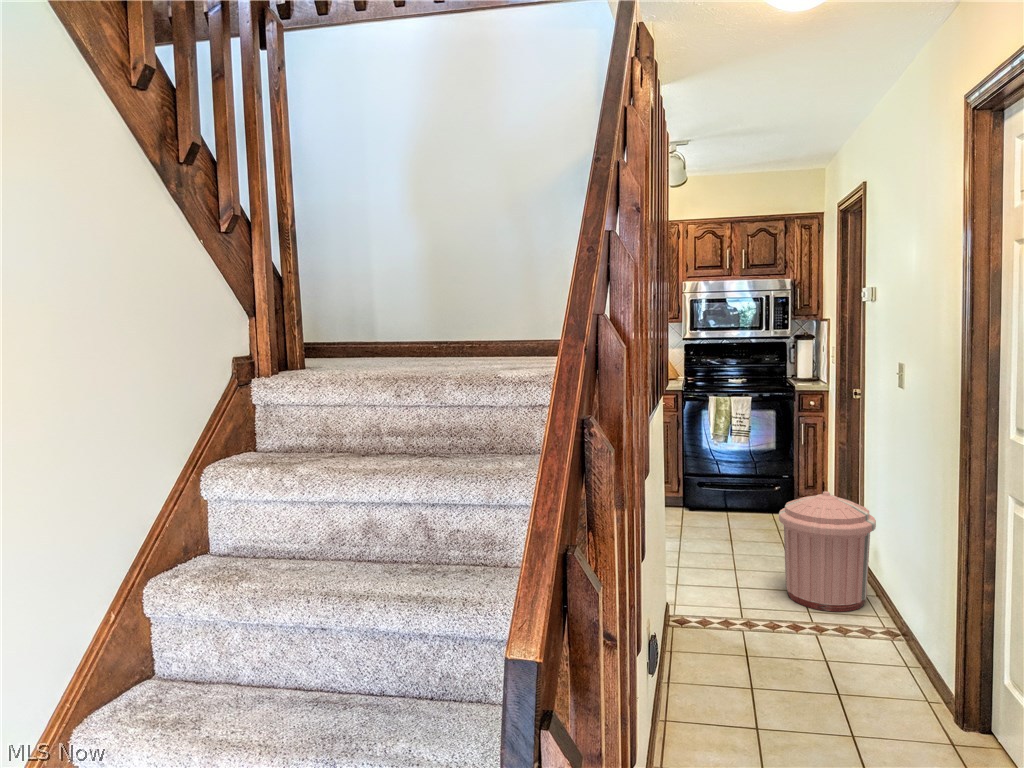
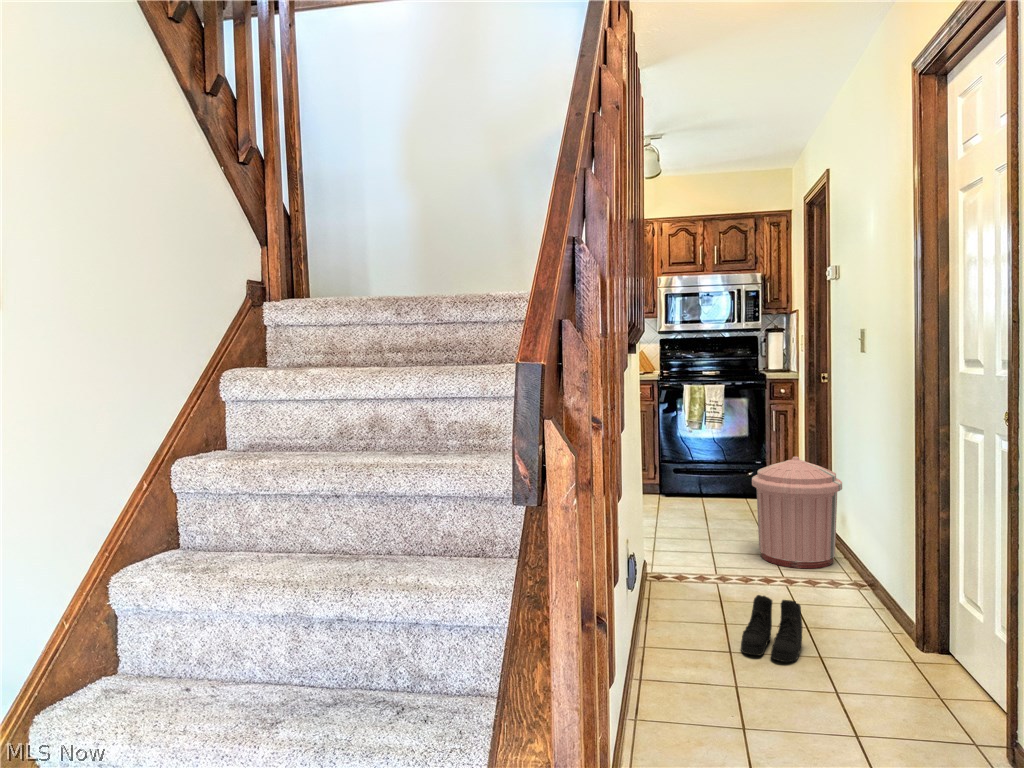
boots: none [766,661,832,741] -> present [741,595,803,662]

